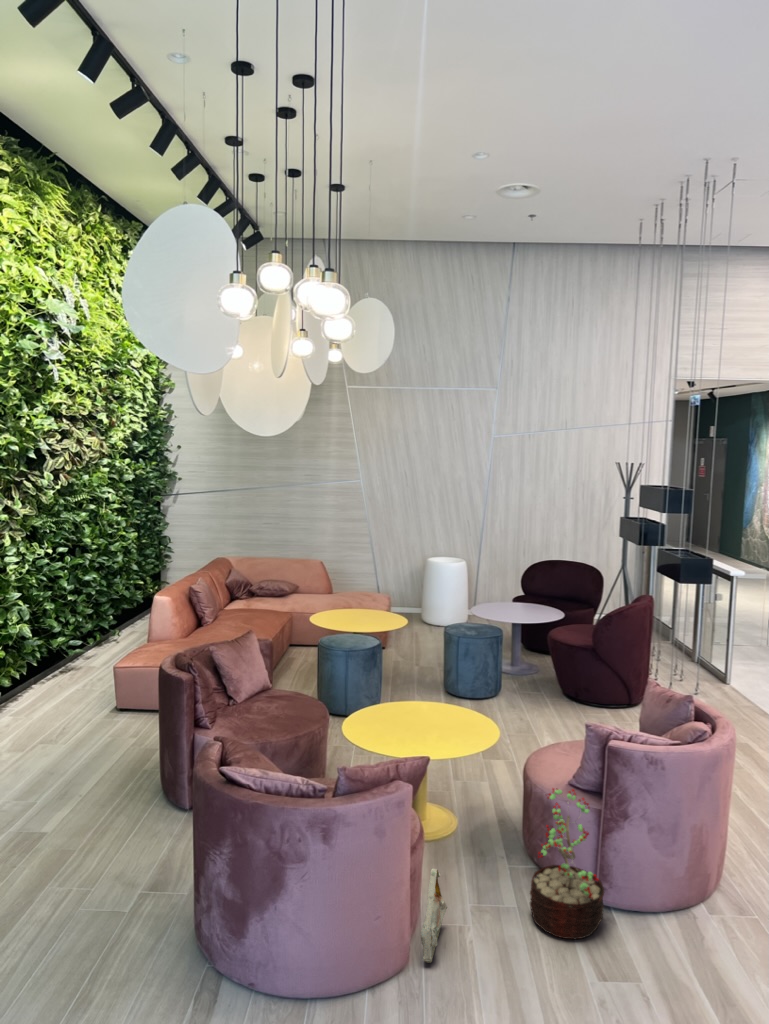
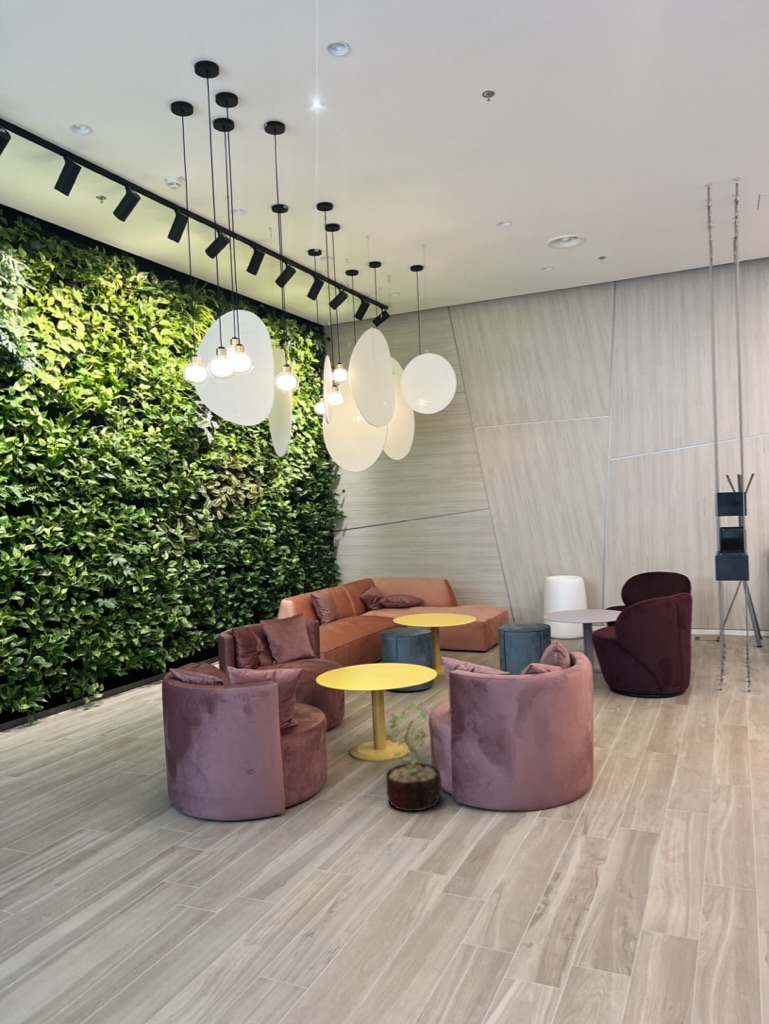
bag: present [421,868,447,963] -> none [288,748,327,810]

